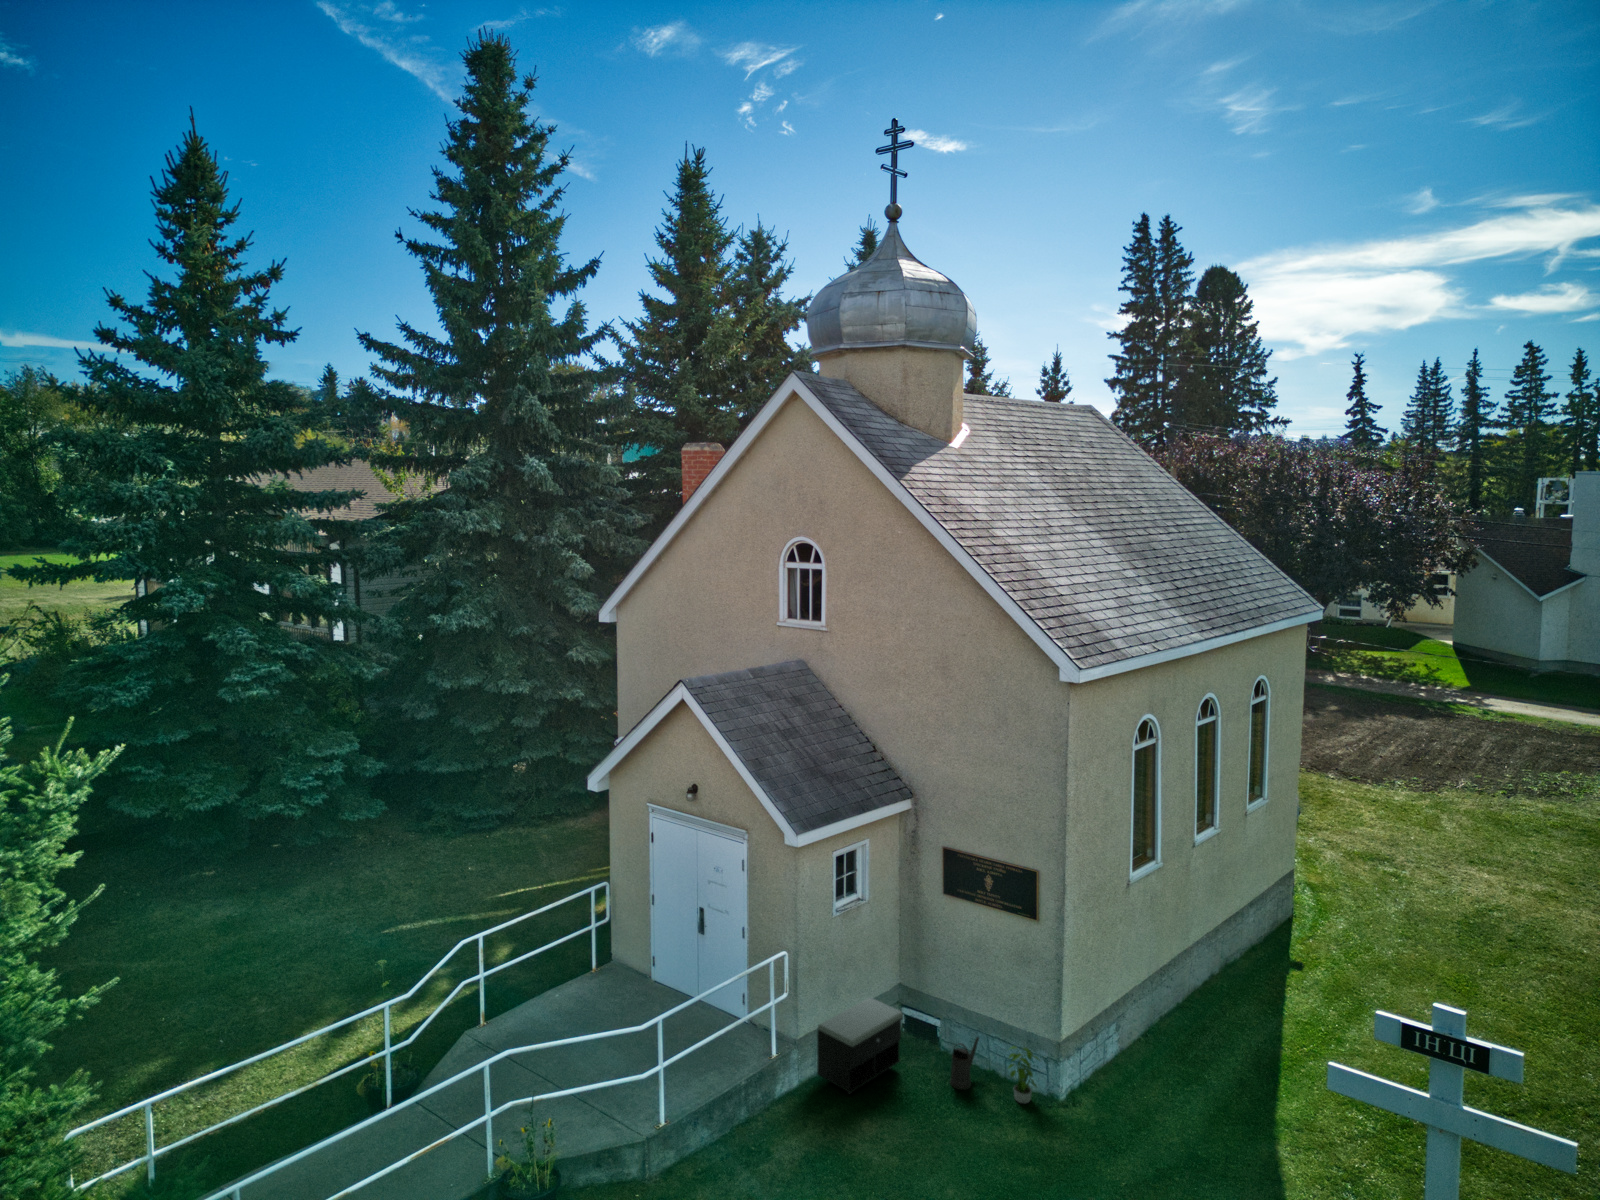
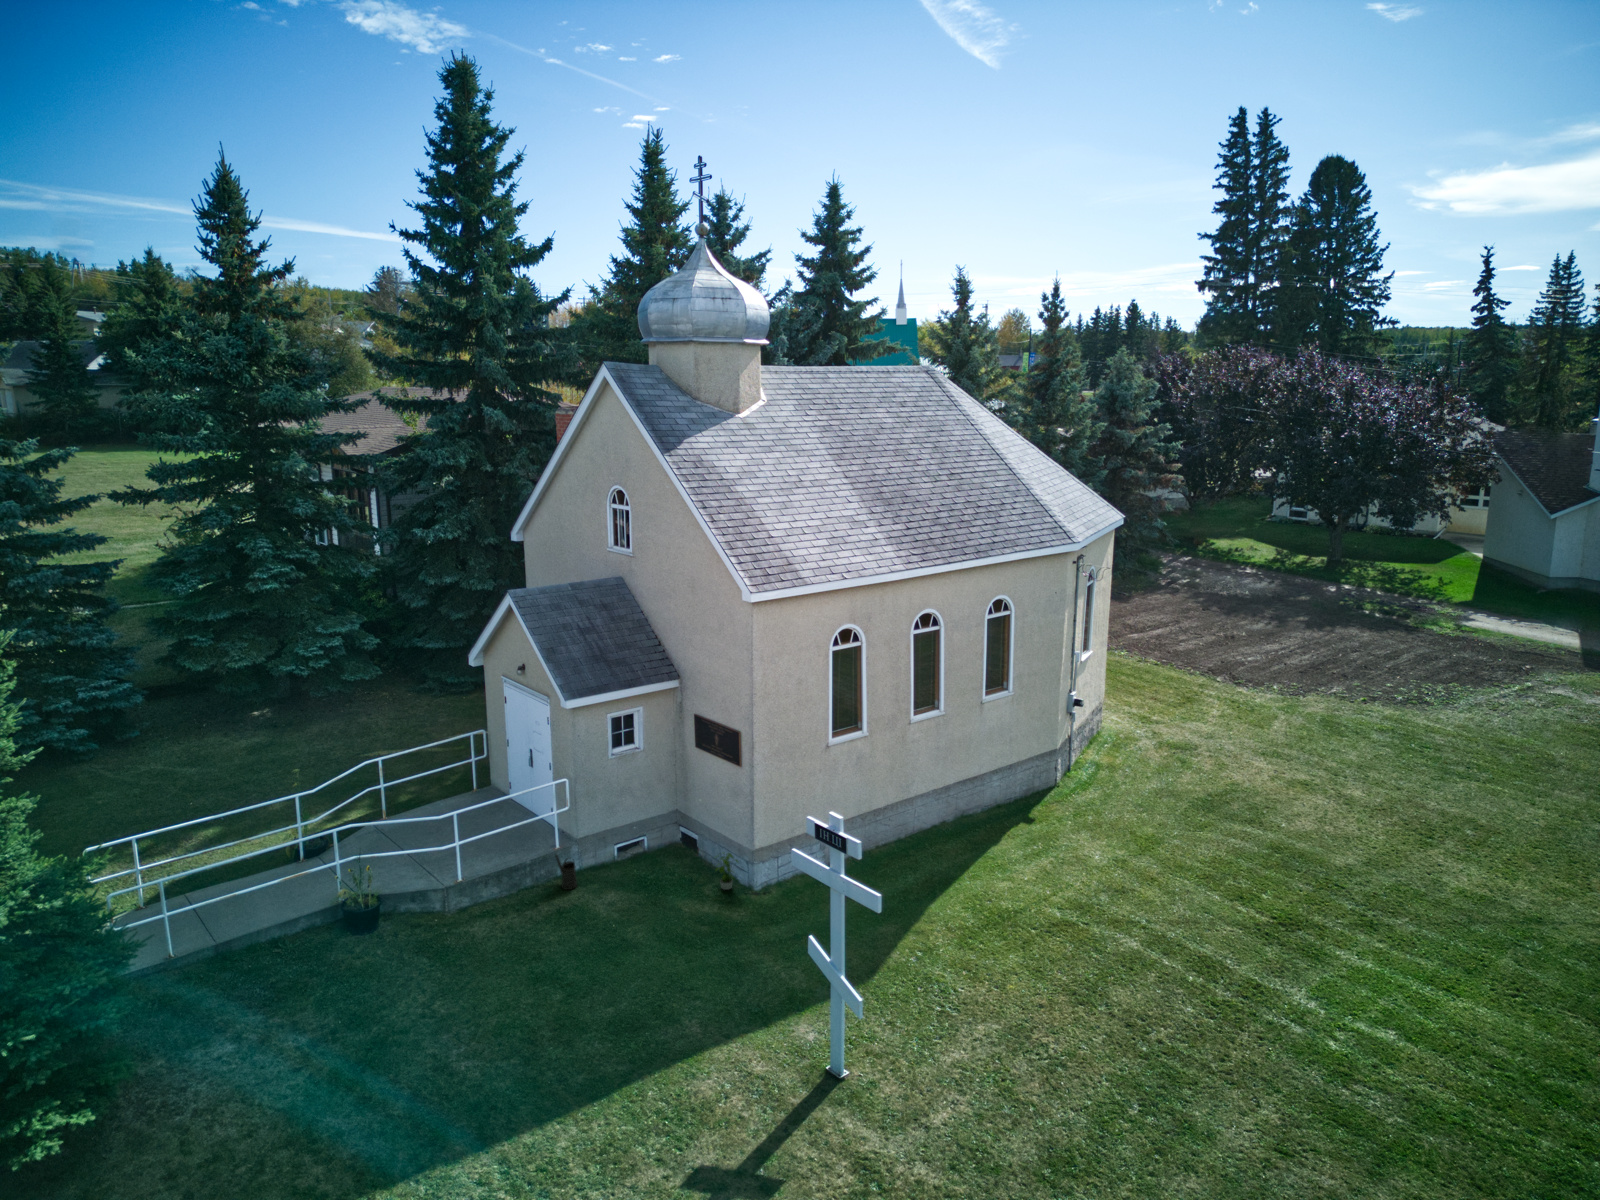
storage bench: present [817,997,903,1093] -> none [592,816,655,875]
watering can: present [950,1037,979,1090] -> present [555,855,577,890]

